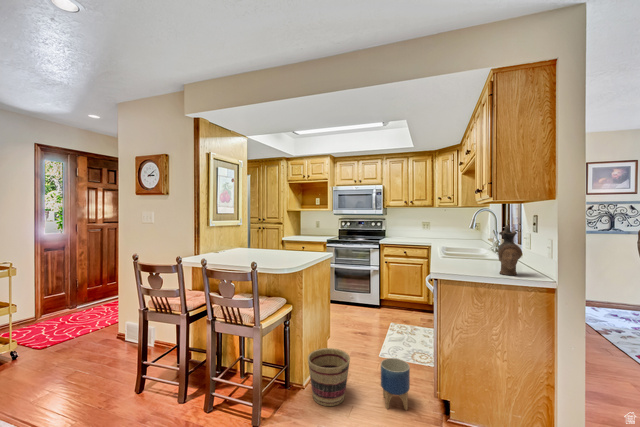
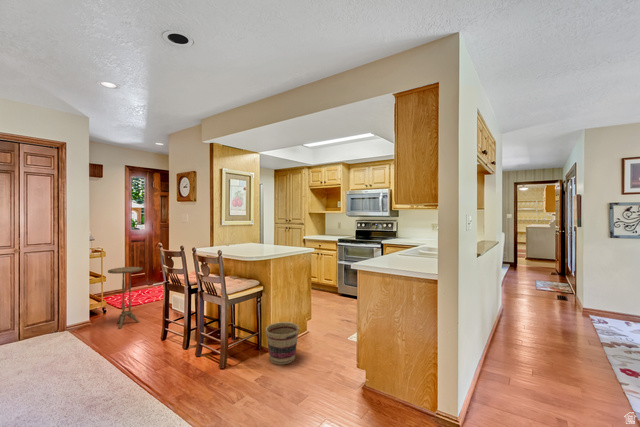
ceramic pitcher: present [498,225,522,275] -> none [400,225,418,268]
side table: none [38,287,93,383] -> present [108,267,143,329]
planter: present [381,358,410,410] -> none [318,334,341,375]

